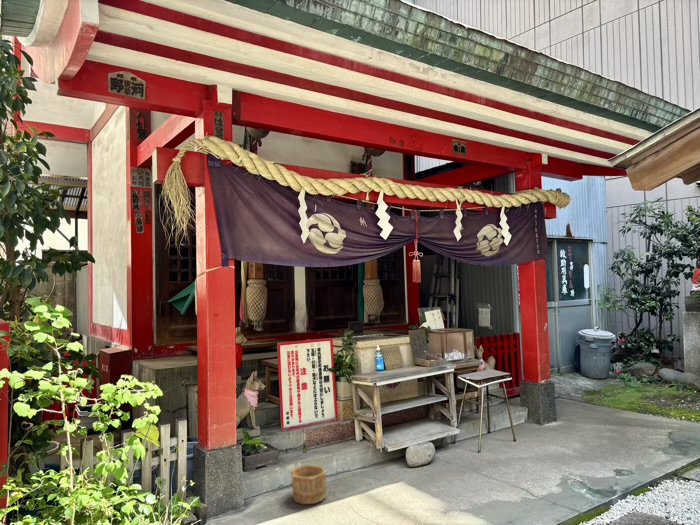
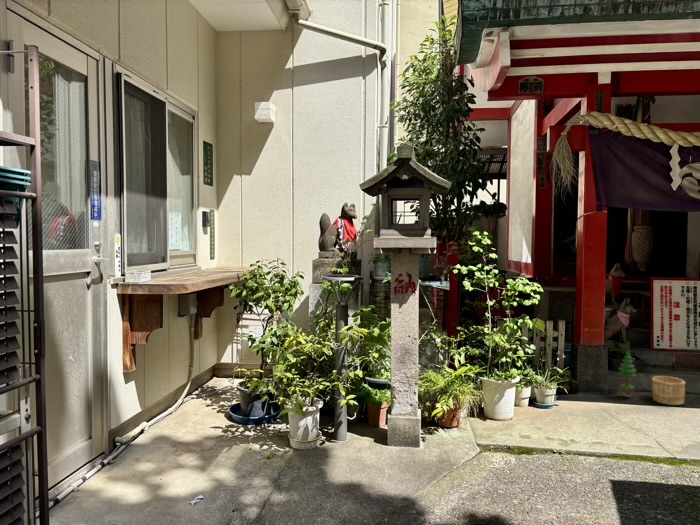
potted tree: none [254,444,277,507] -> present [619,351,636,397]

